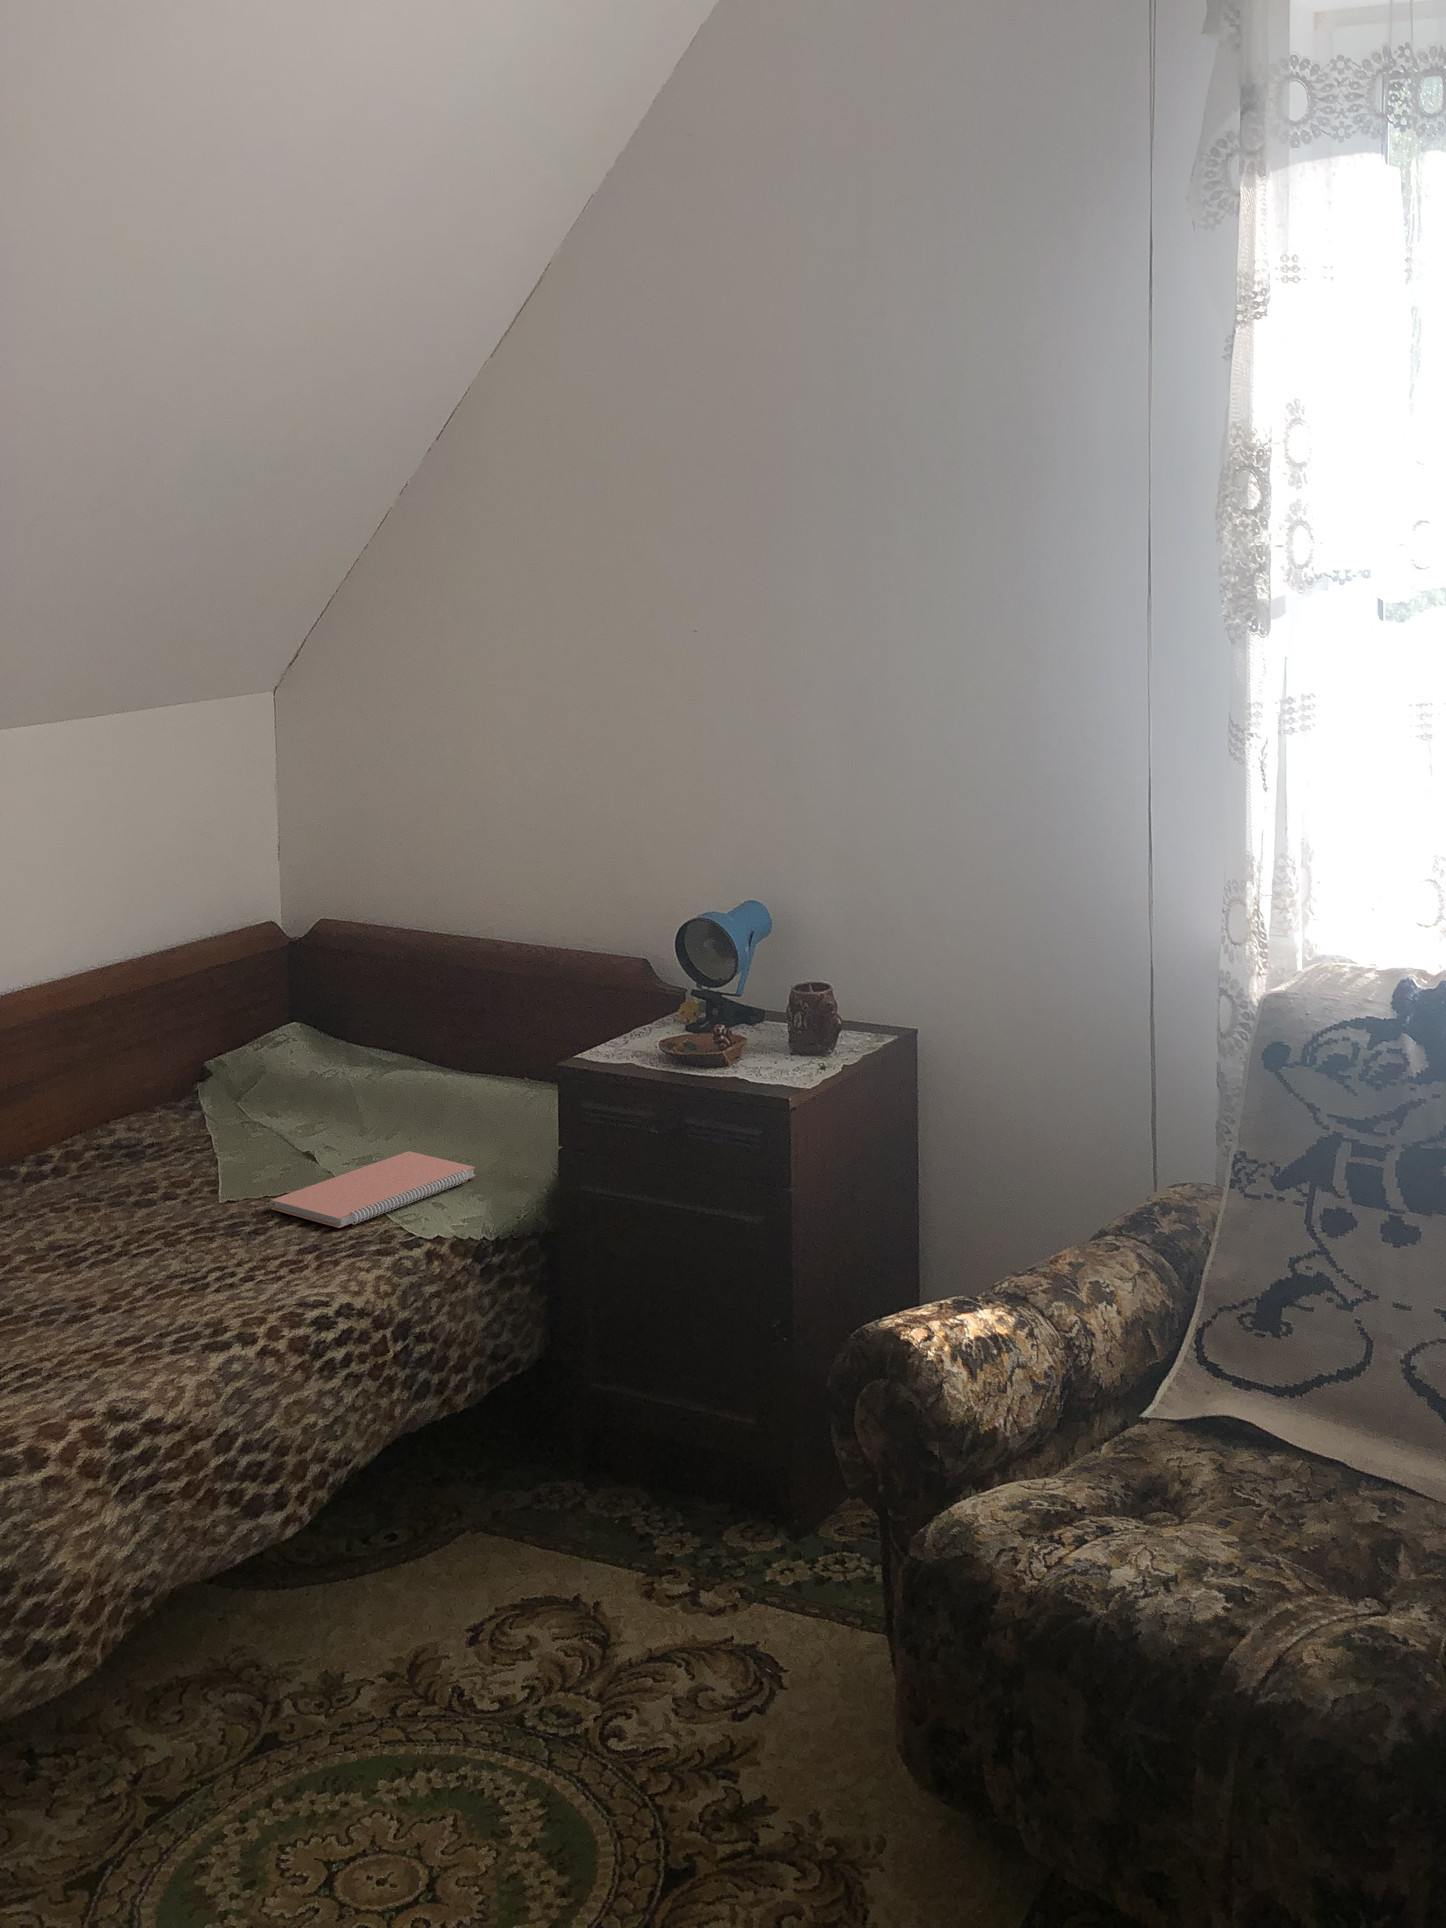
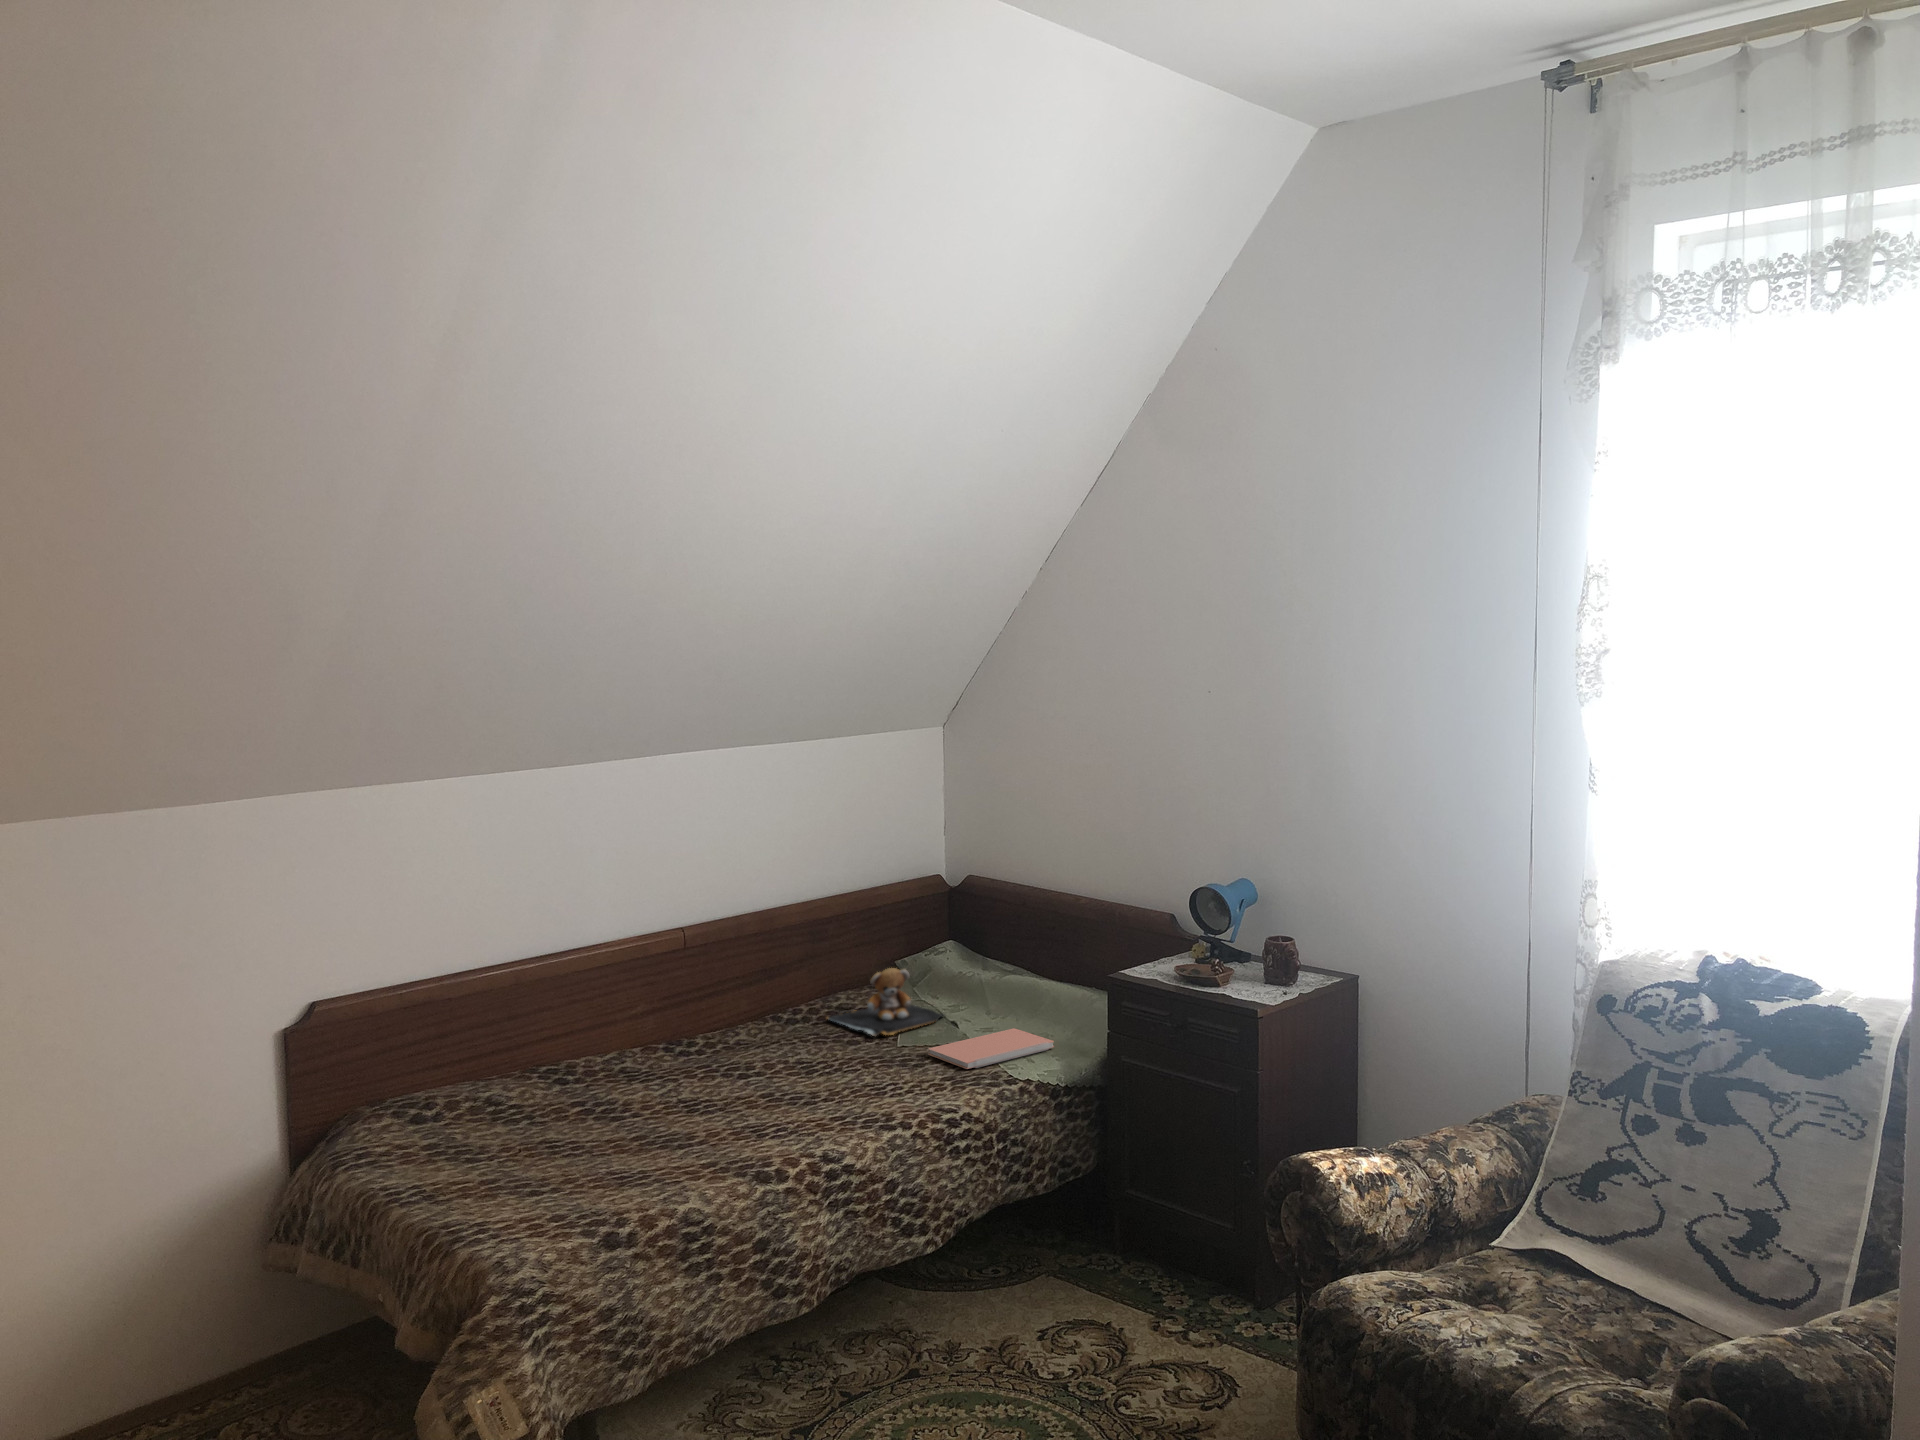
teddy bear: none [90,1072,295,1186] -> present [828,968,944,1036]

